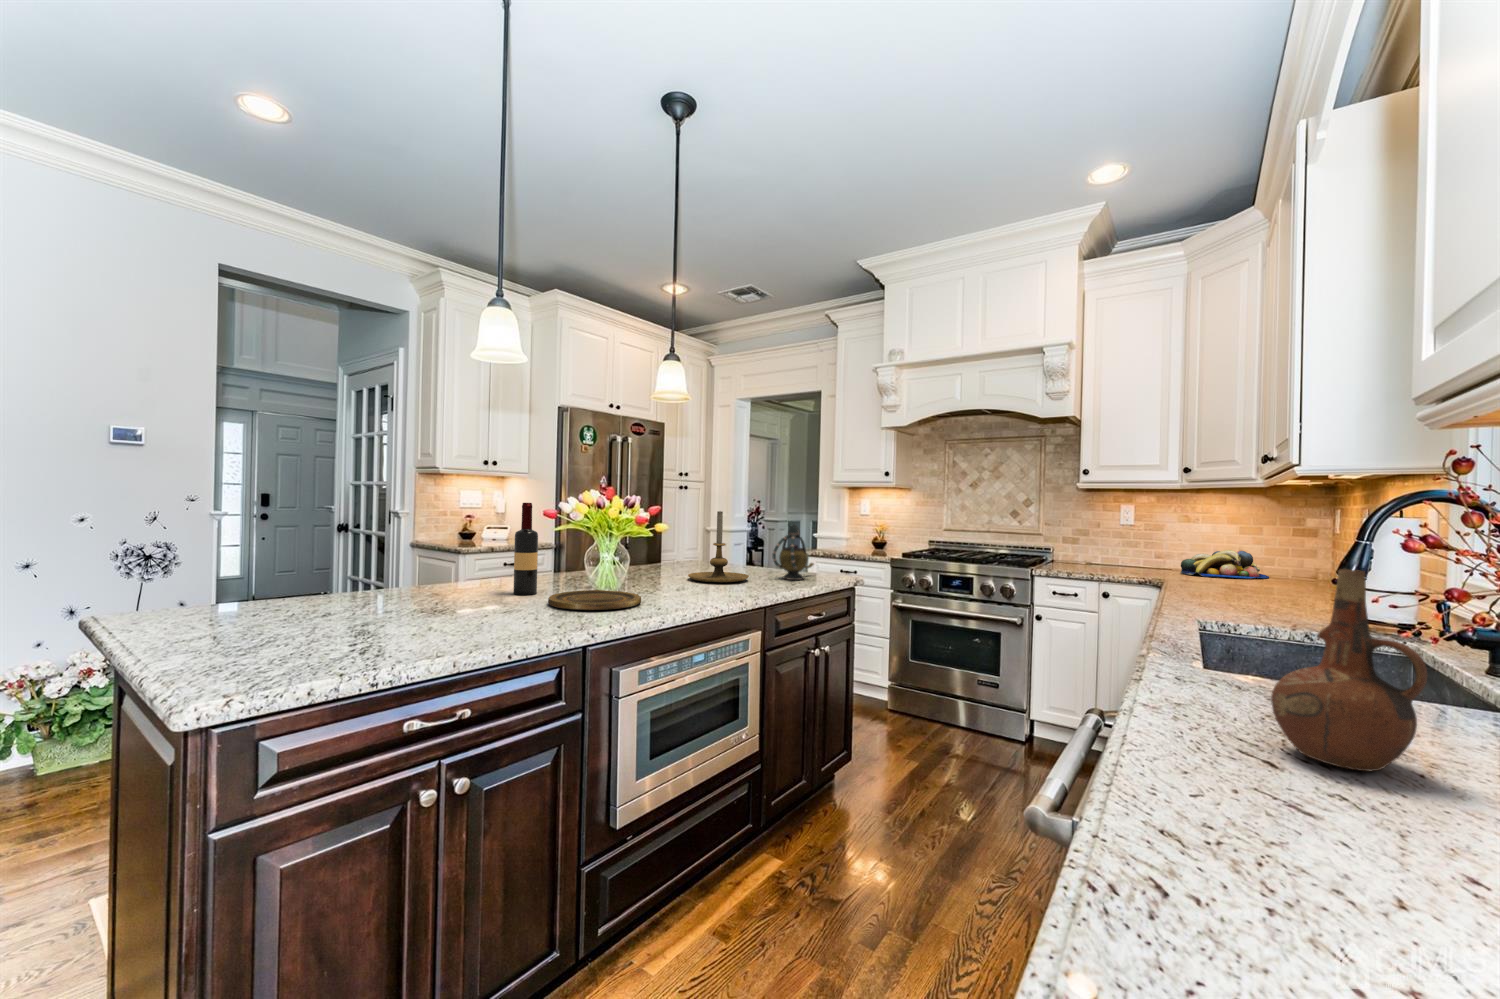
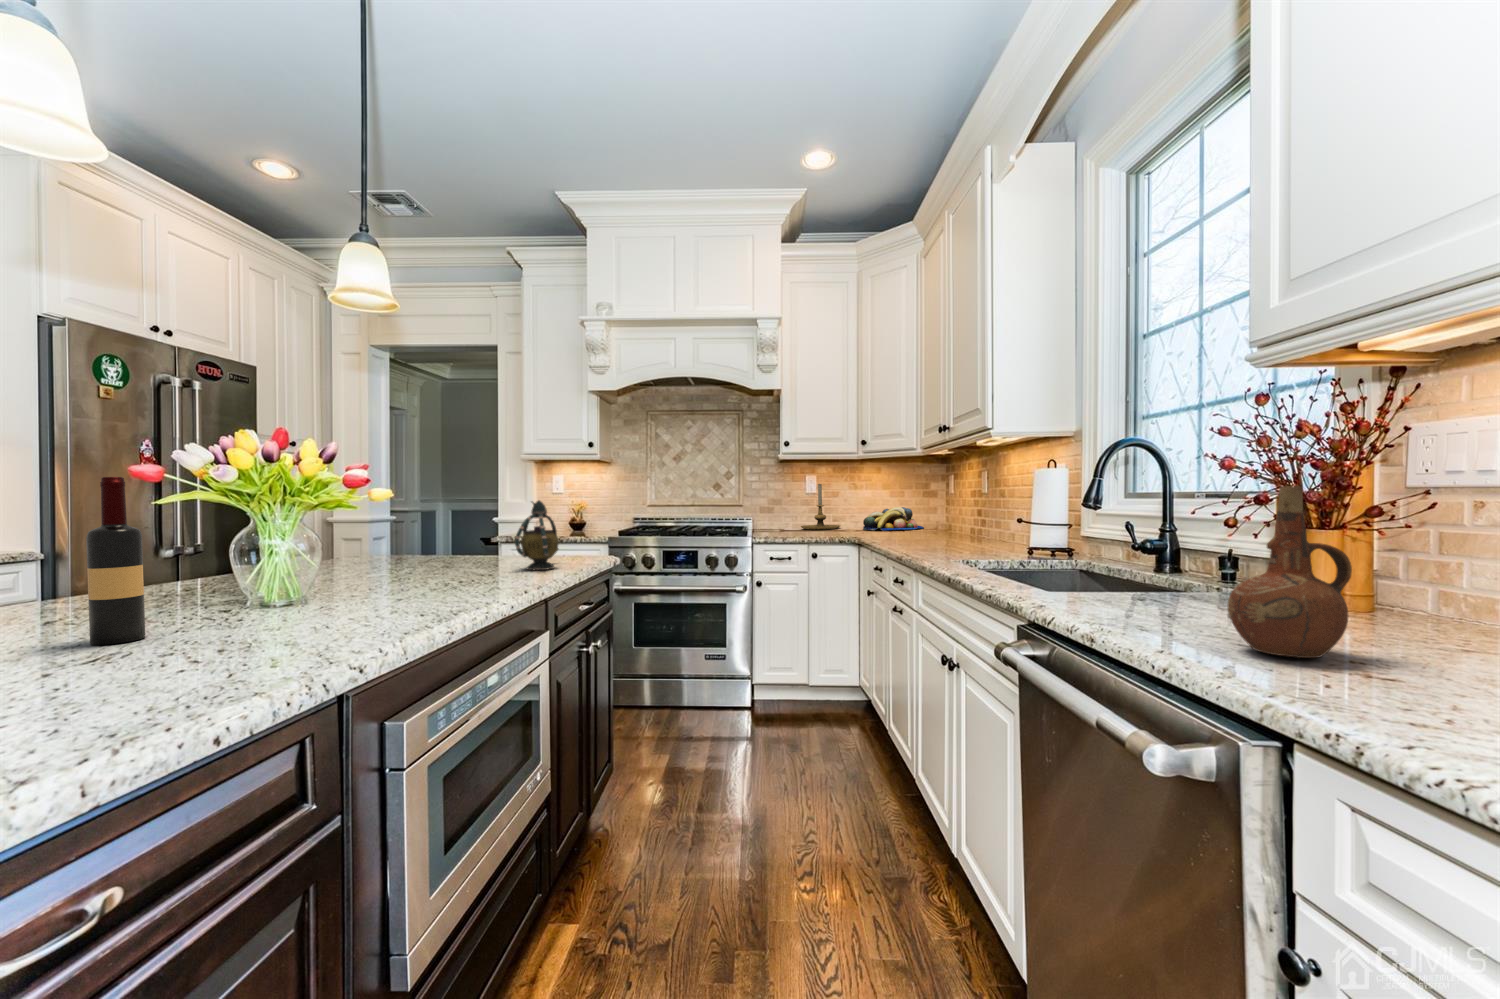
candle holder: present [688,511,749,582] -> present [801,484,840,530]
plate: present [548,590,641,610] -> none [195,612,378,653]

